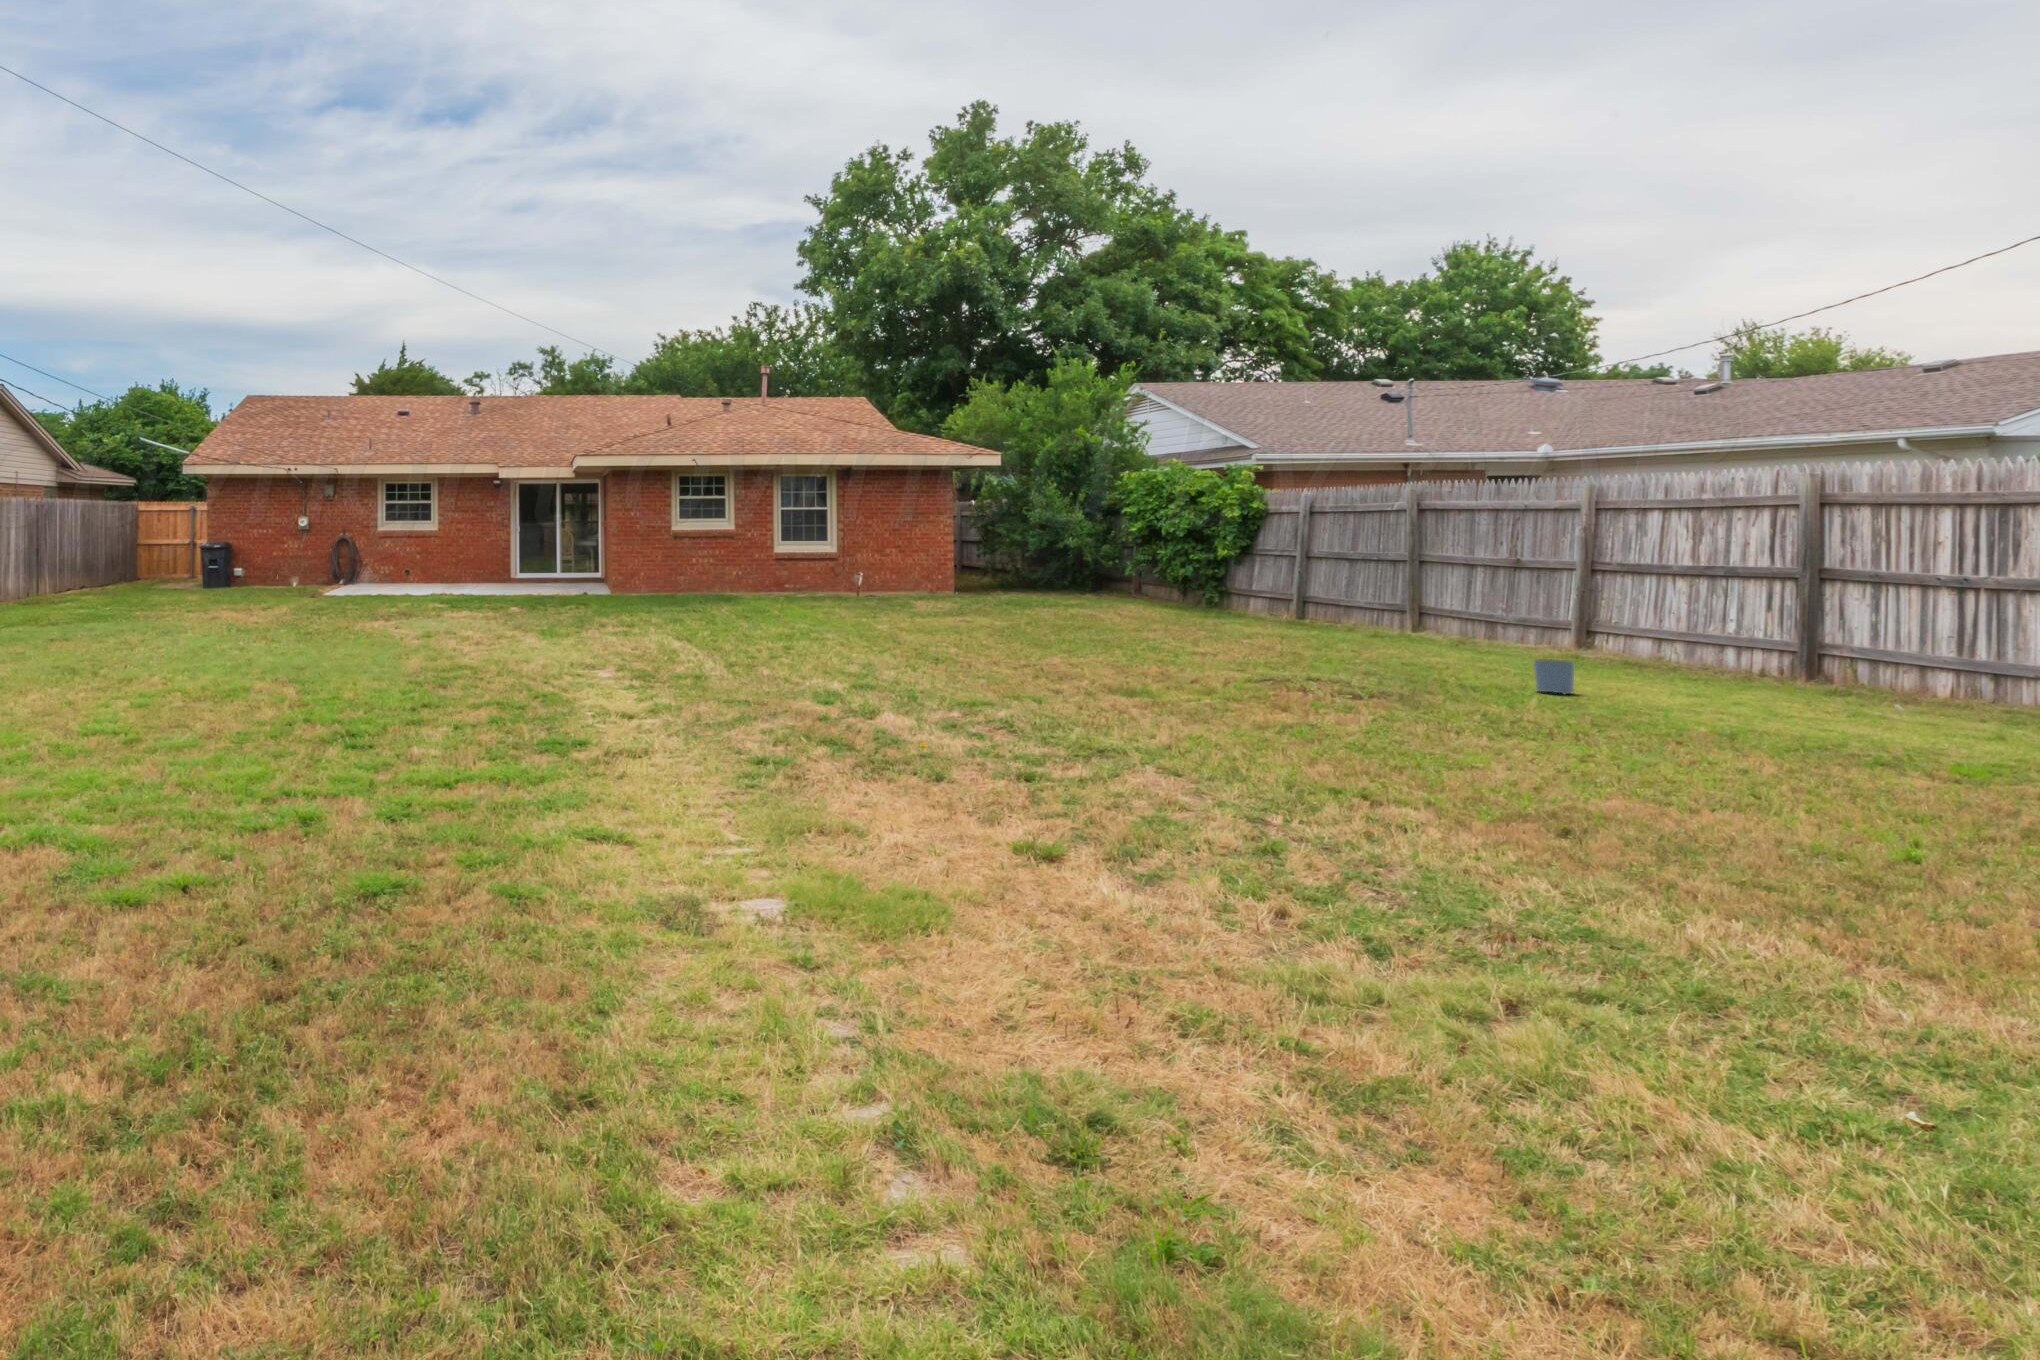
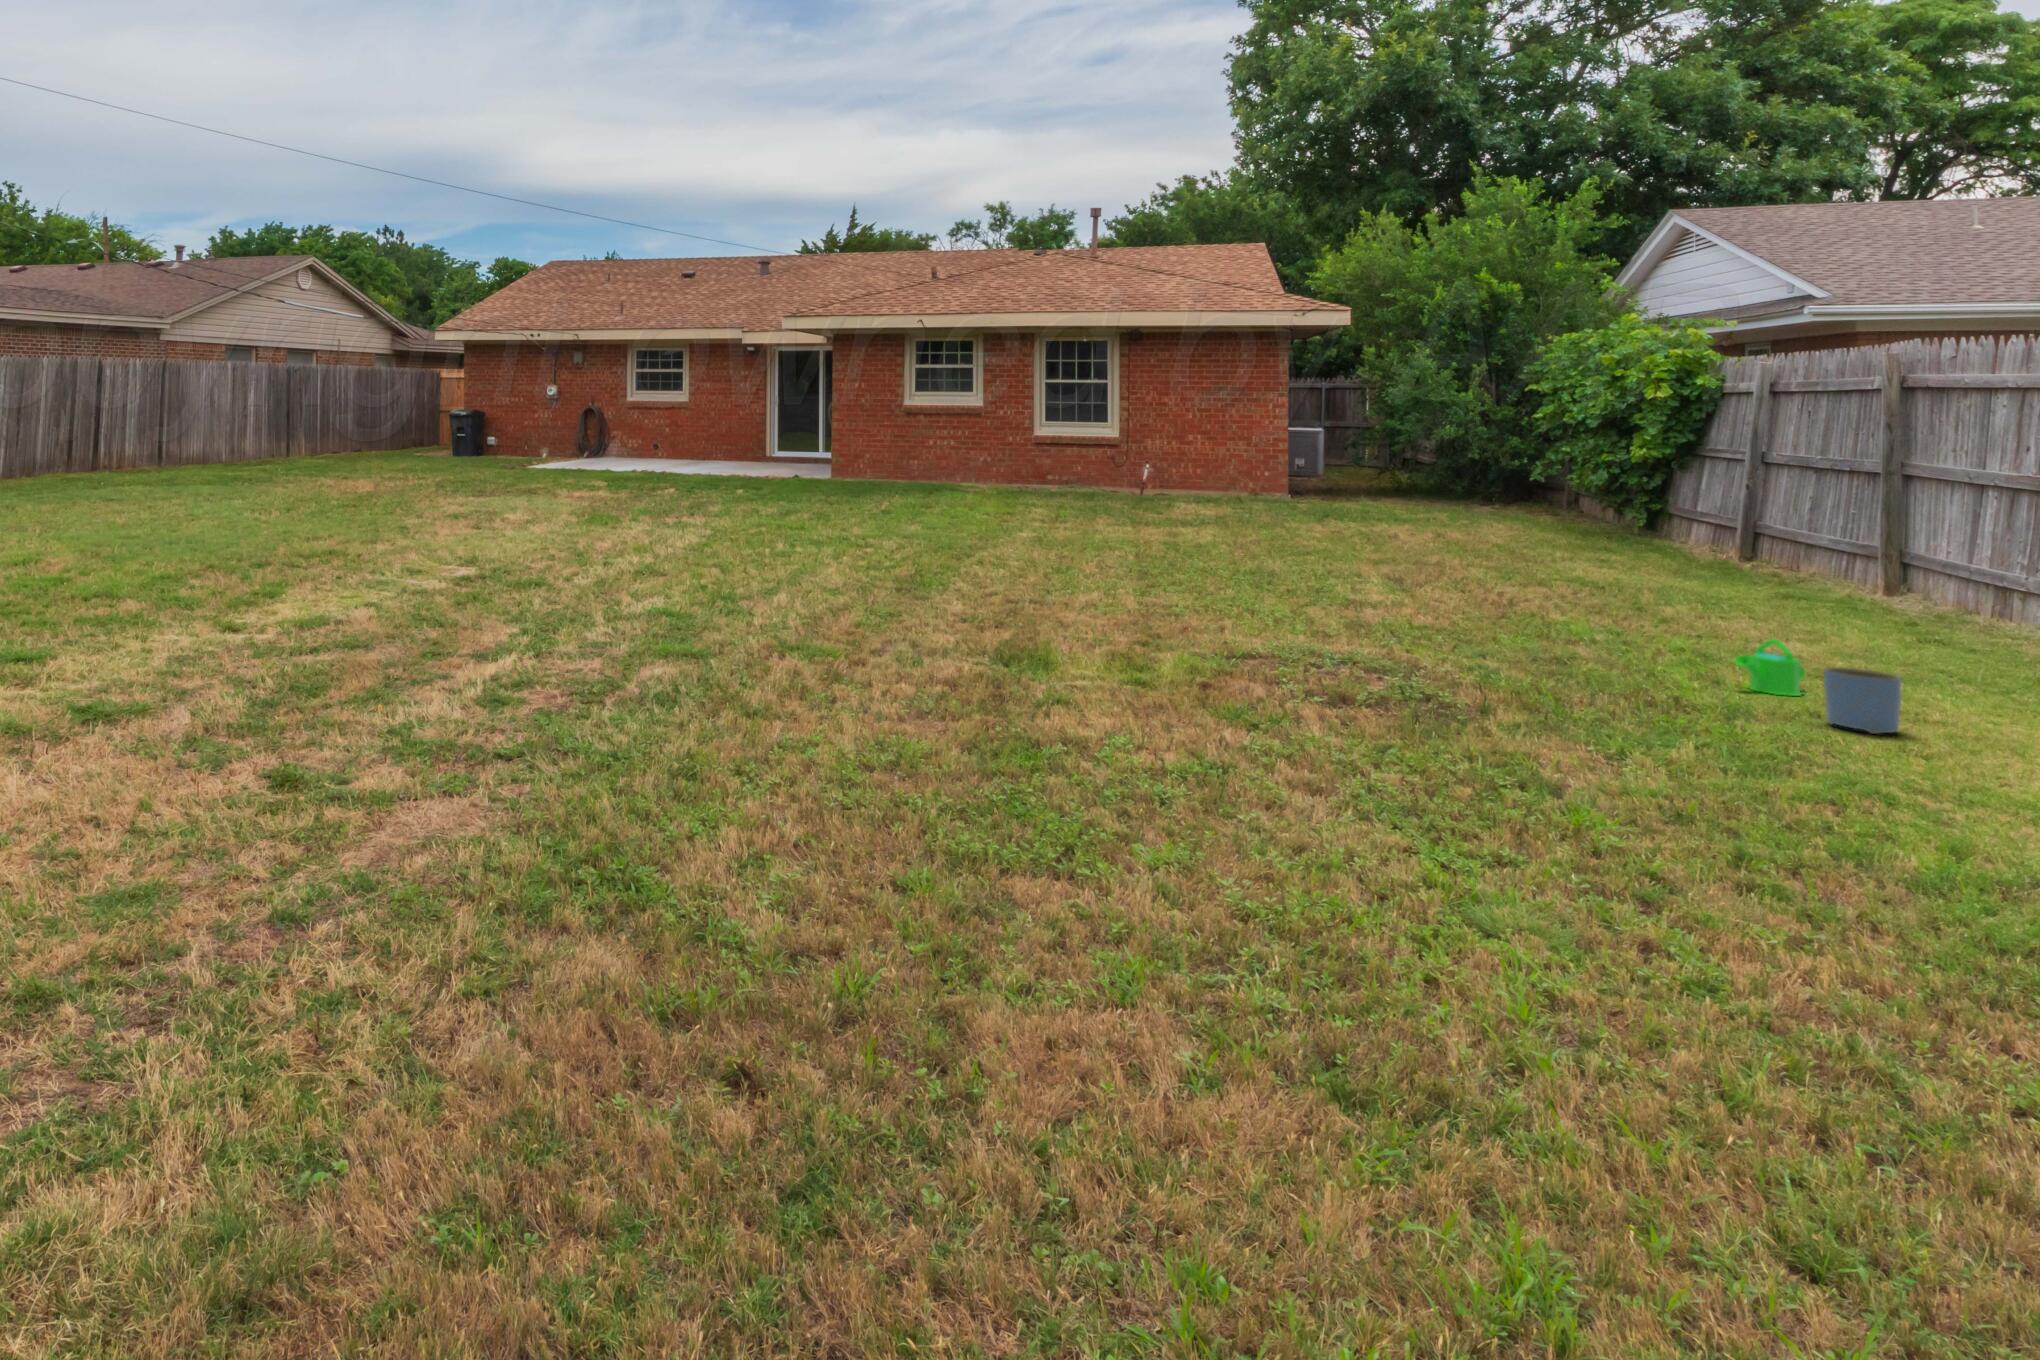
watering can: none [1467,649,1498,682] -> present [1735,639,1805,696]

